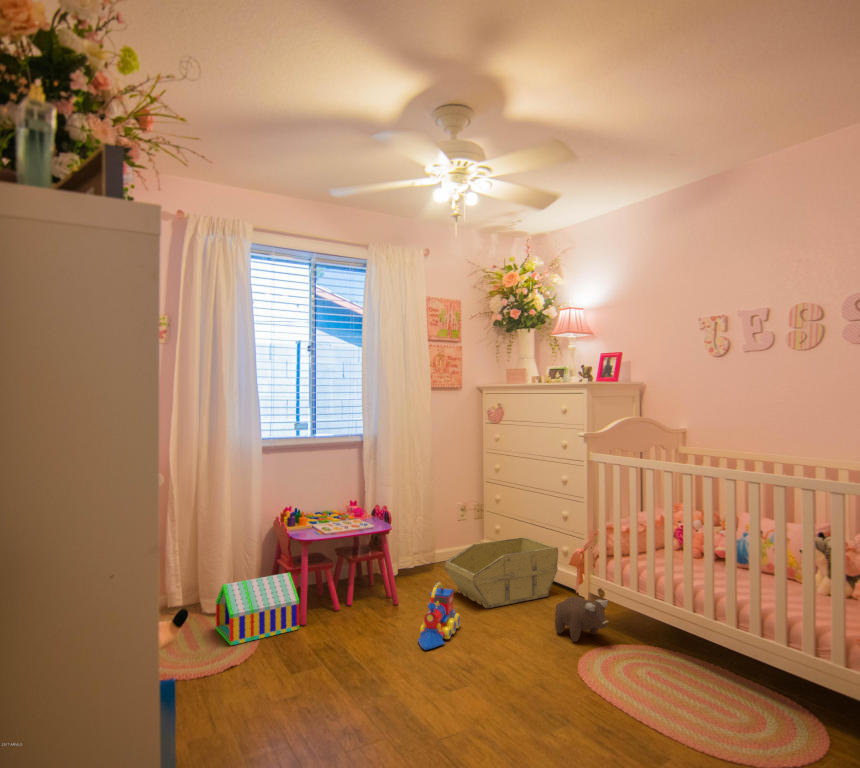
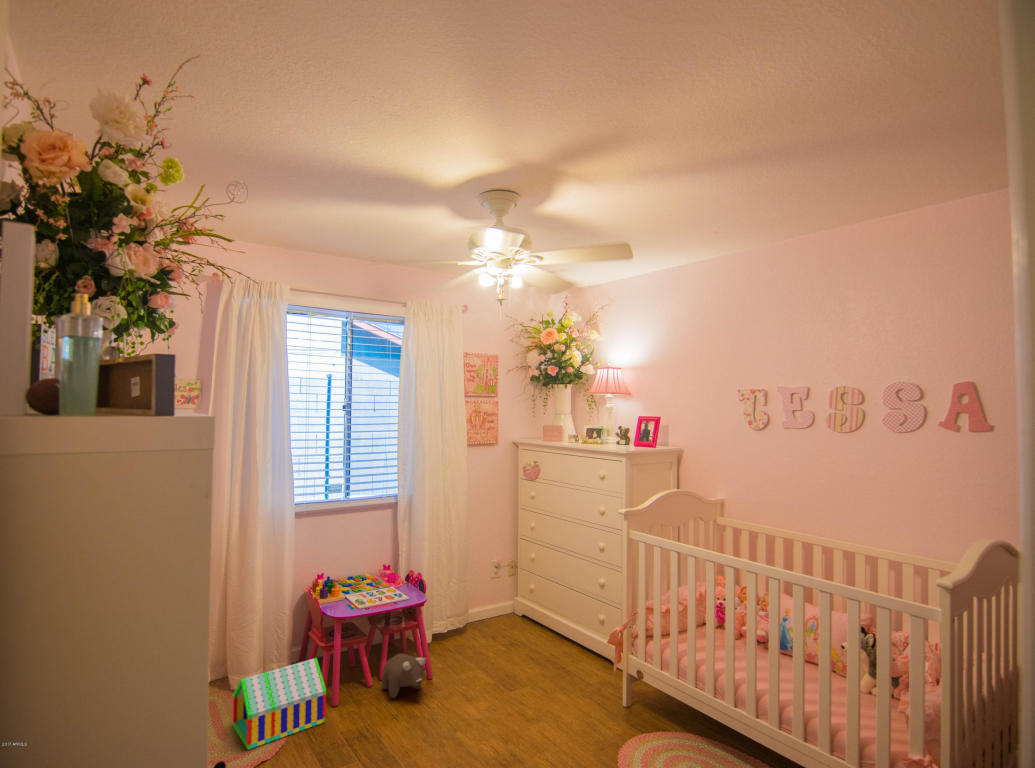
storage bin: present [444,537,558,608] -> none [480,600,595,685]
toy train: present [418,582,460,650] -> none [453,668,498,748]
plush toy: present [555,596,608,642] -> present [382,654,426,698]

